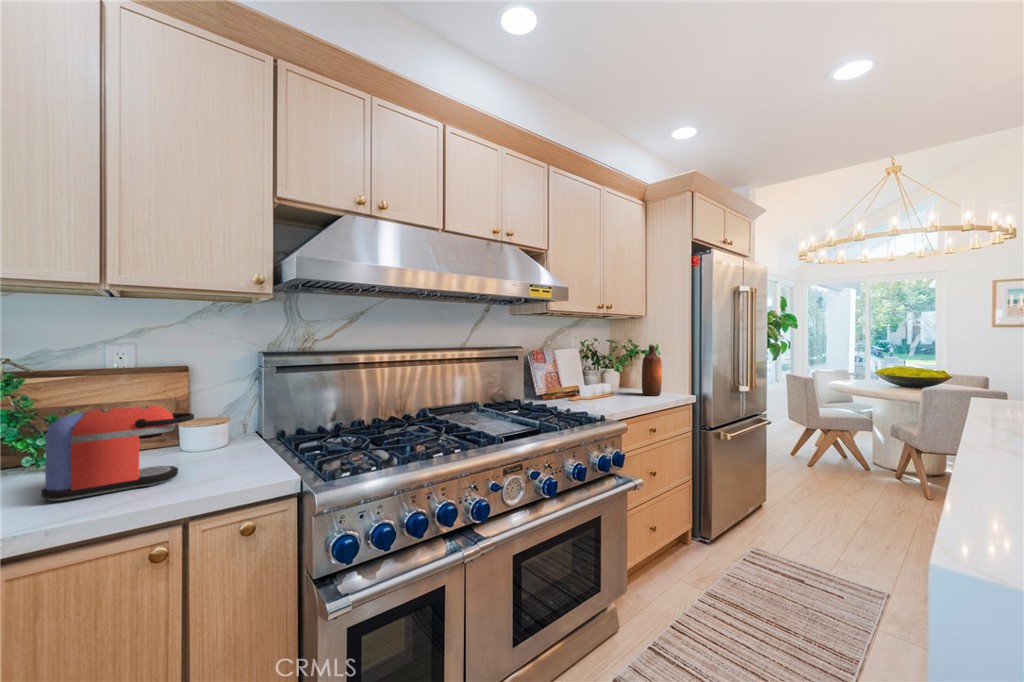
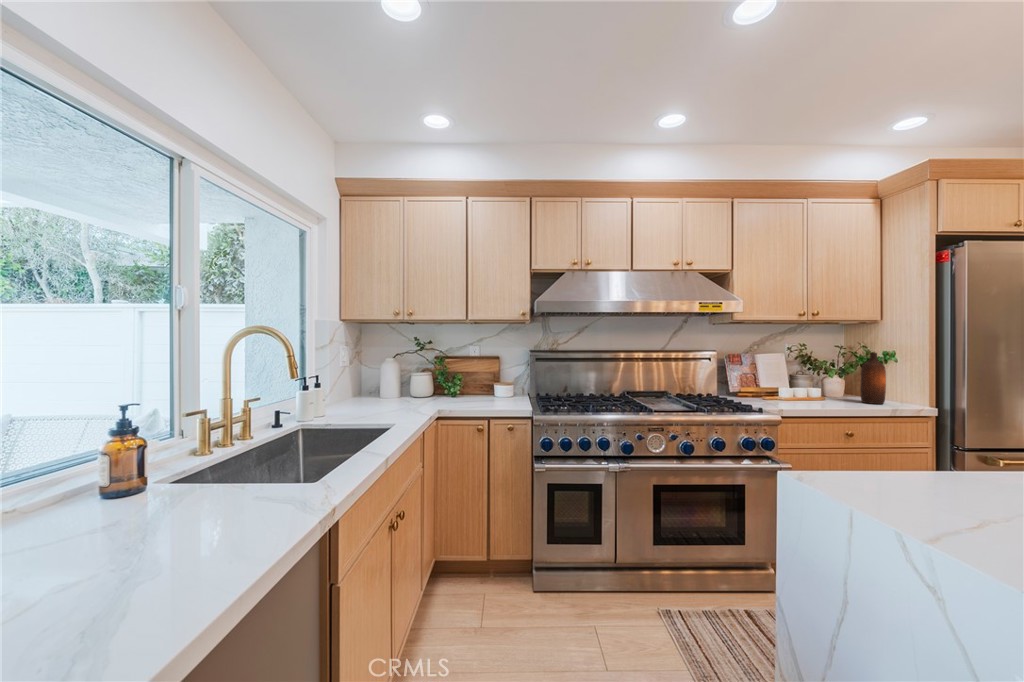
coffee maker: present [41,406,194,501] -> none [446,372,493,405]

